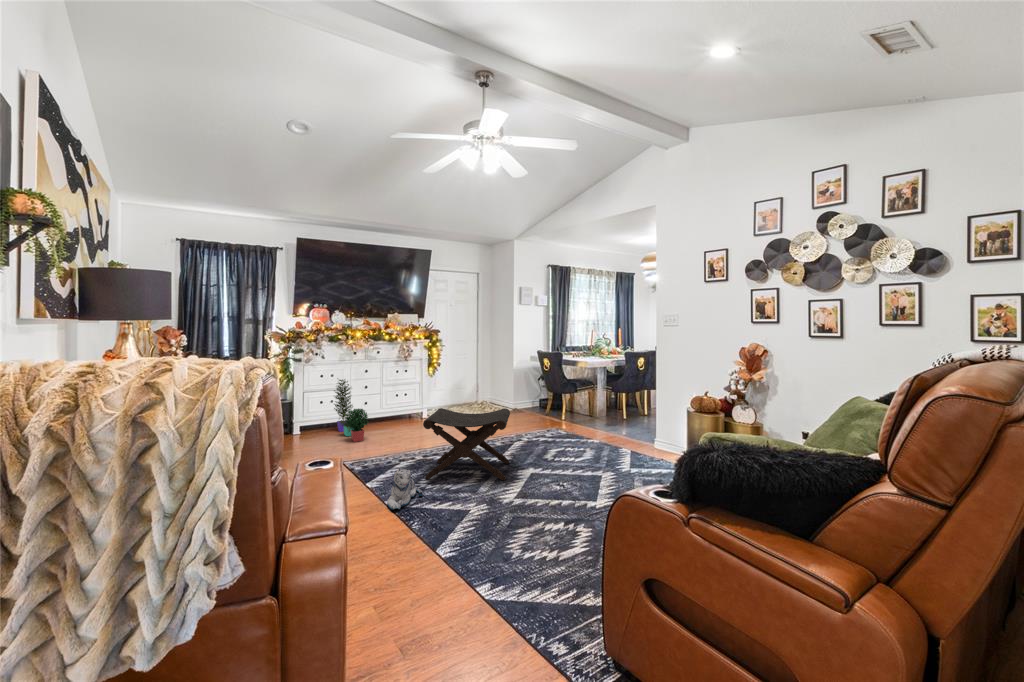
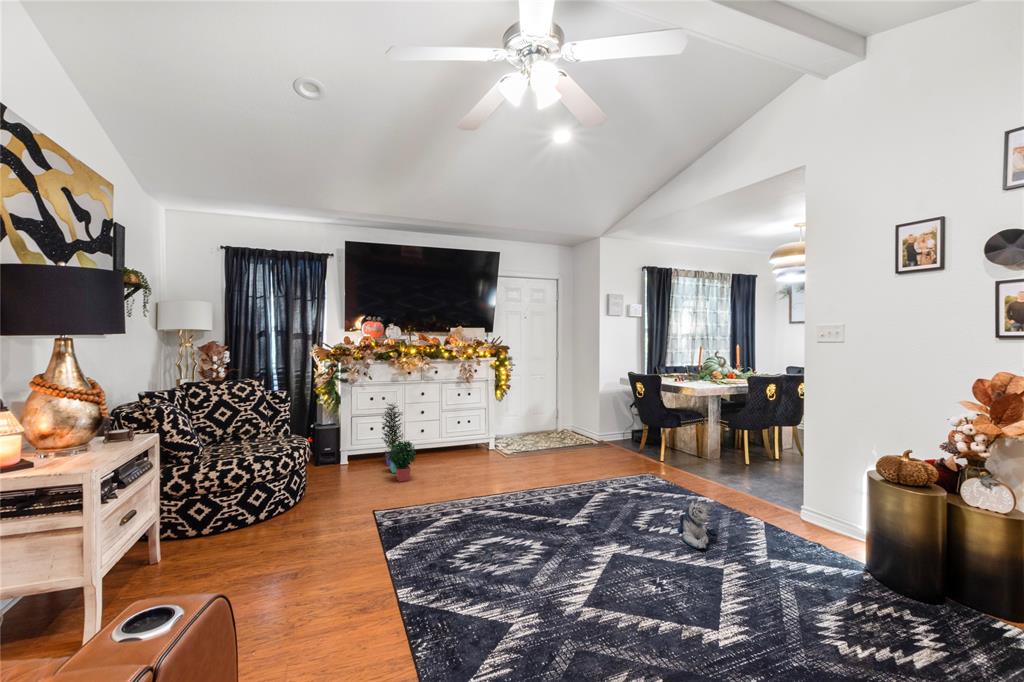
footstool: present [423,408,510,480] -> none [464,451,586,564]
plush toy: present [387,469,423,510] -> present [677,502,715,549]

